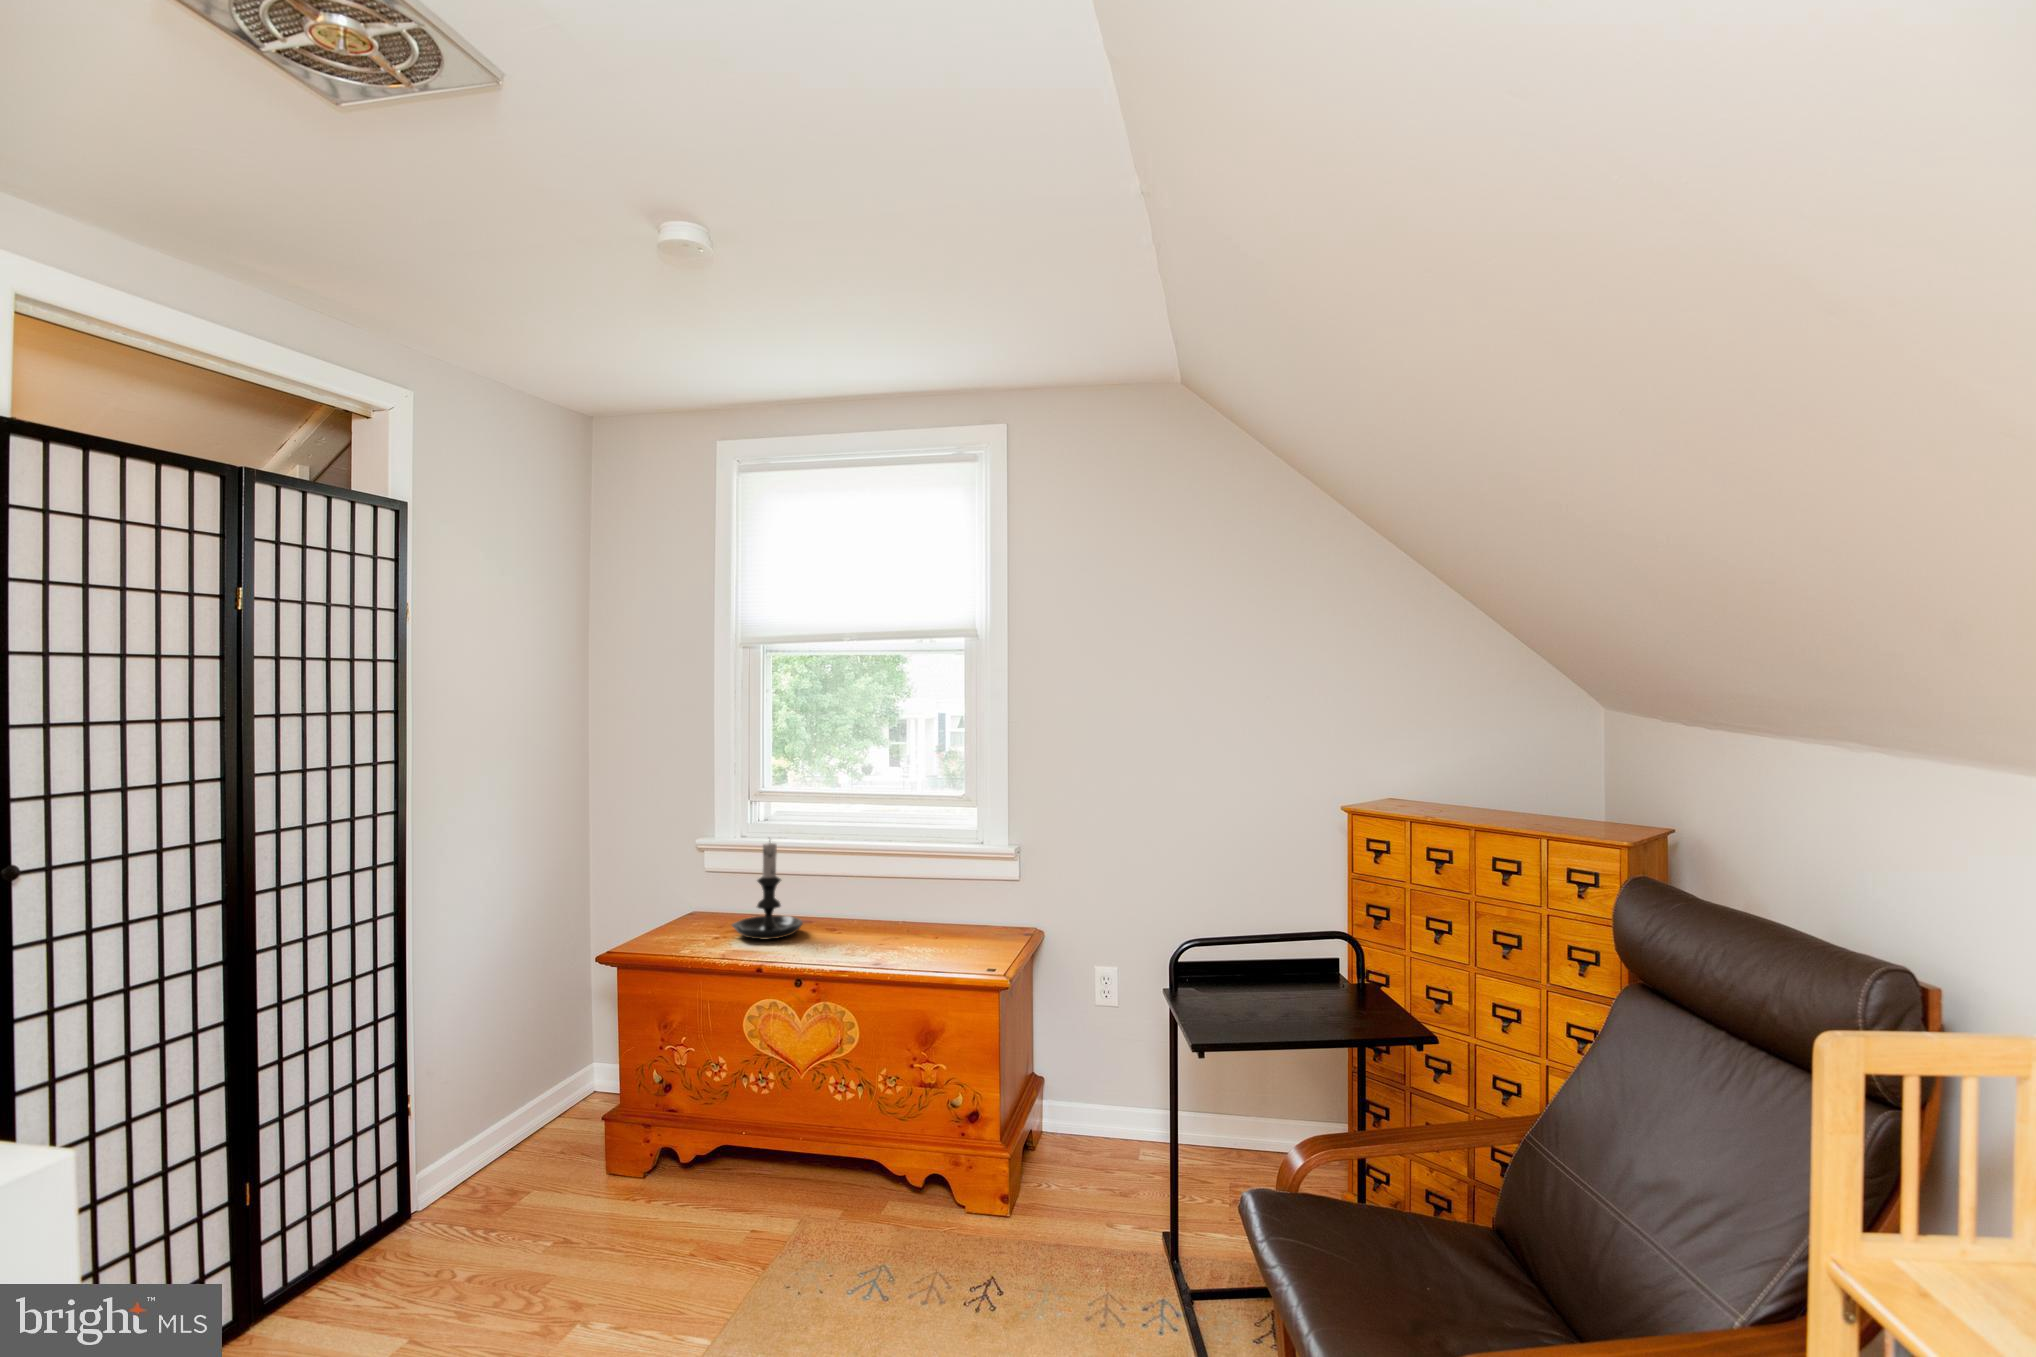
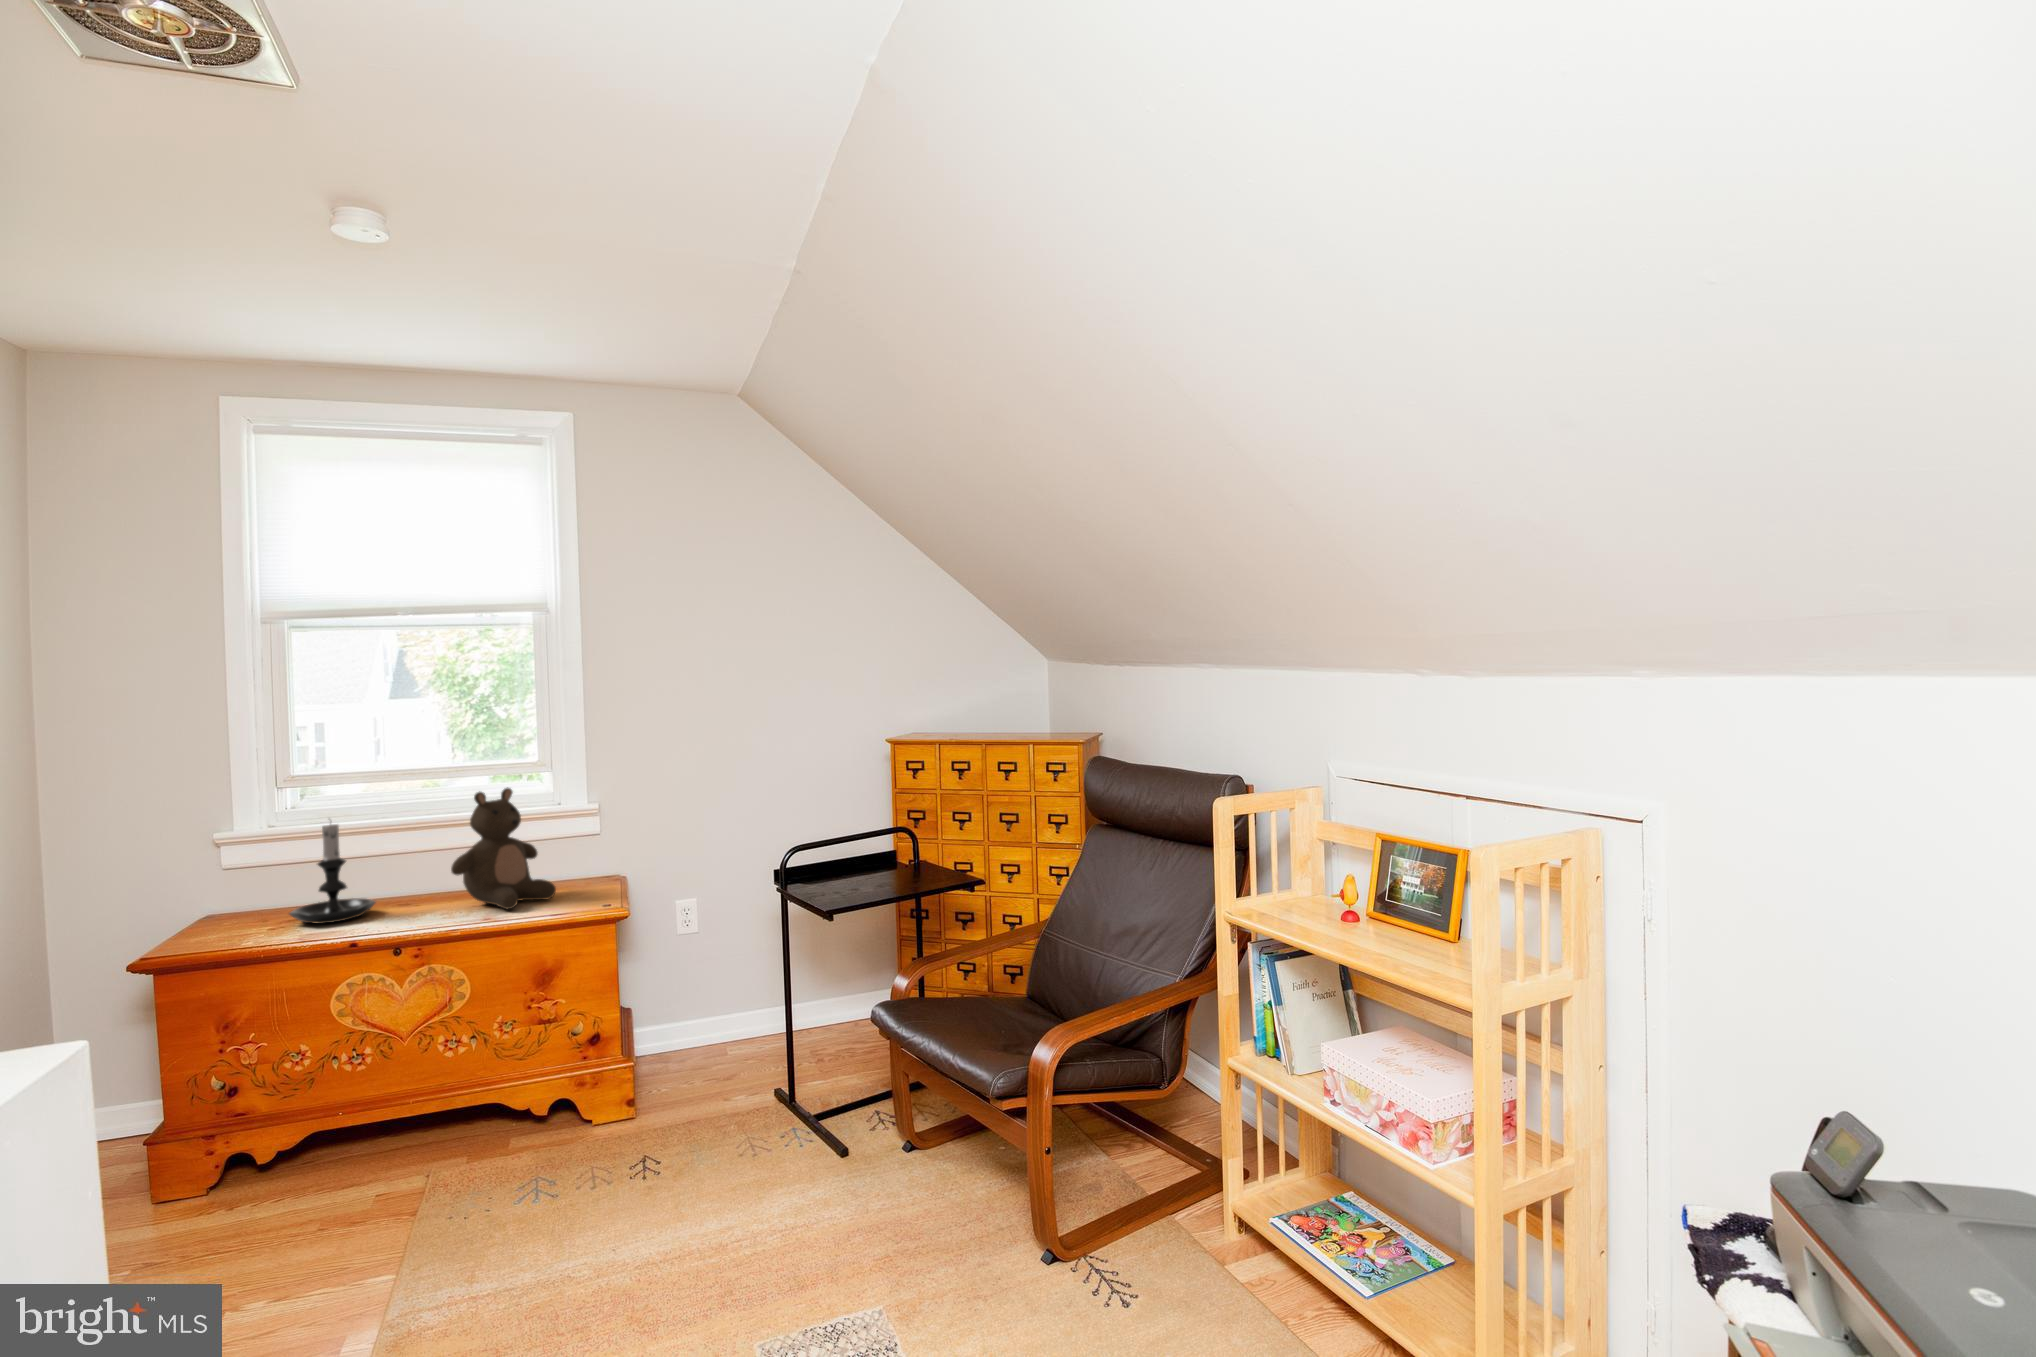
stuffed bear: none [859,824,956,955] -> present [451,787,556,909]

